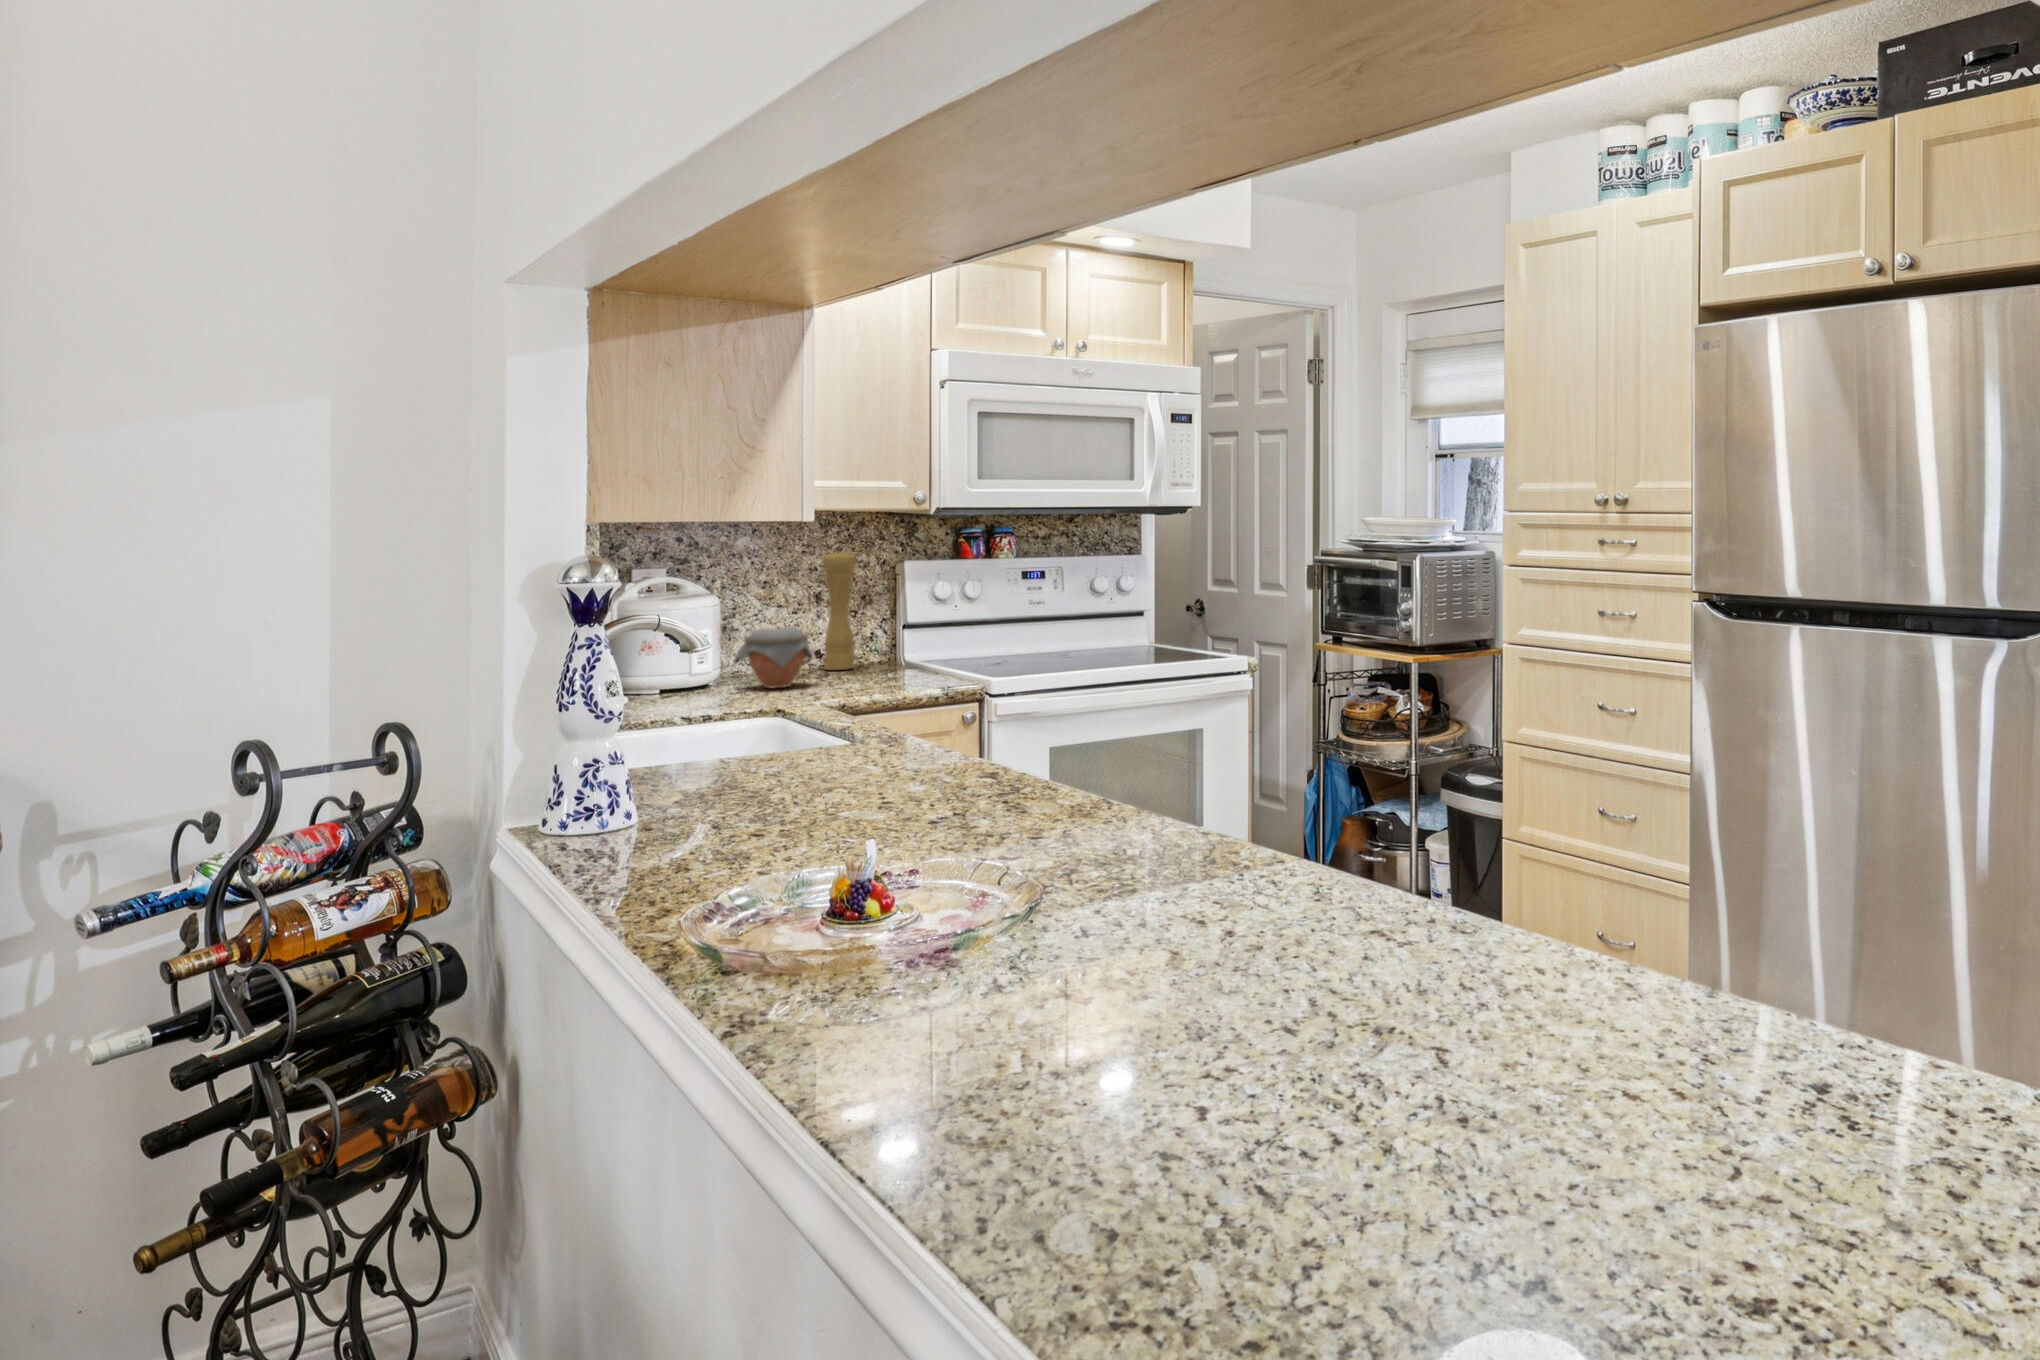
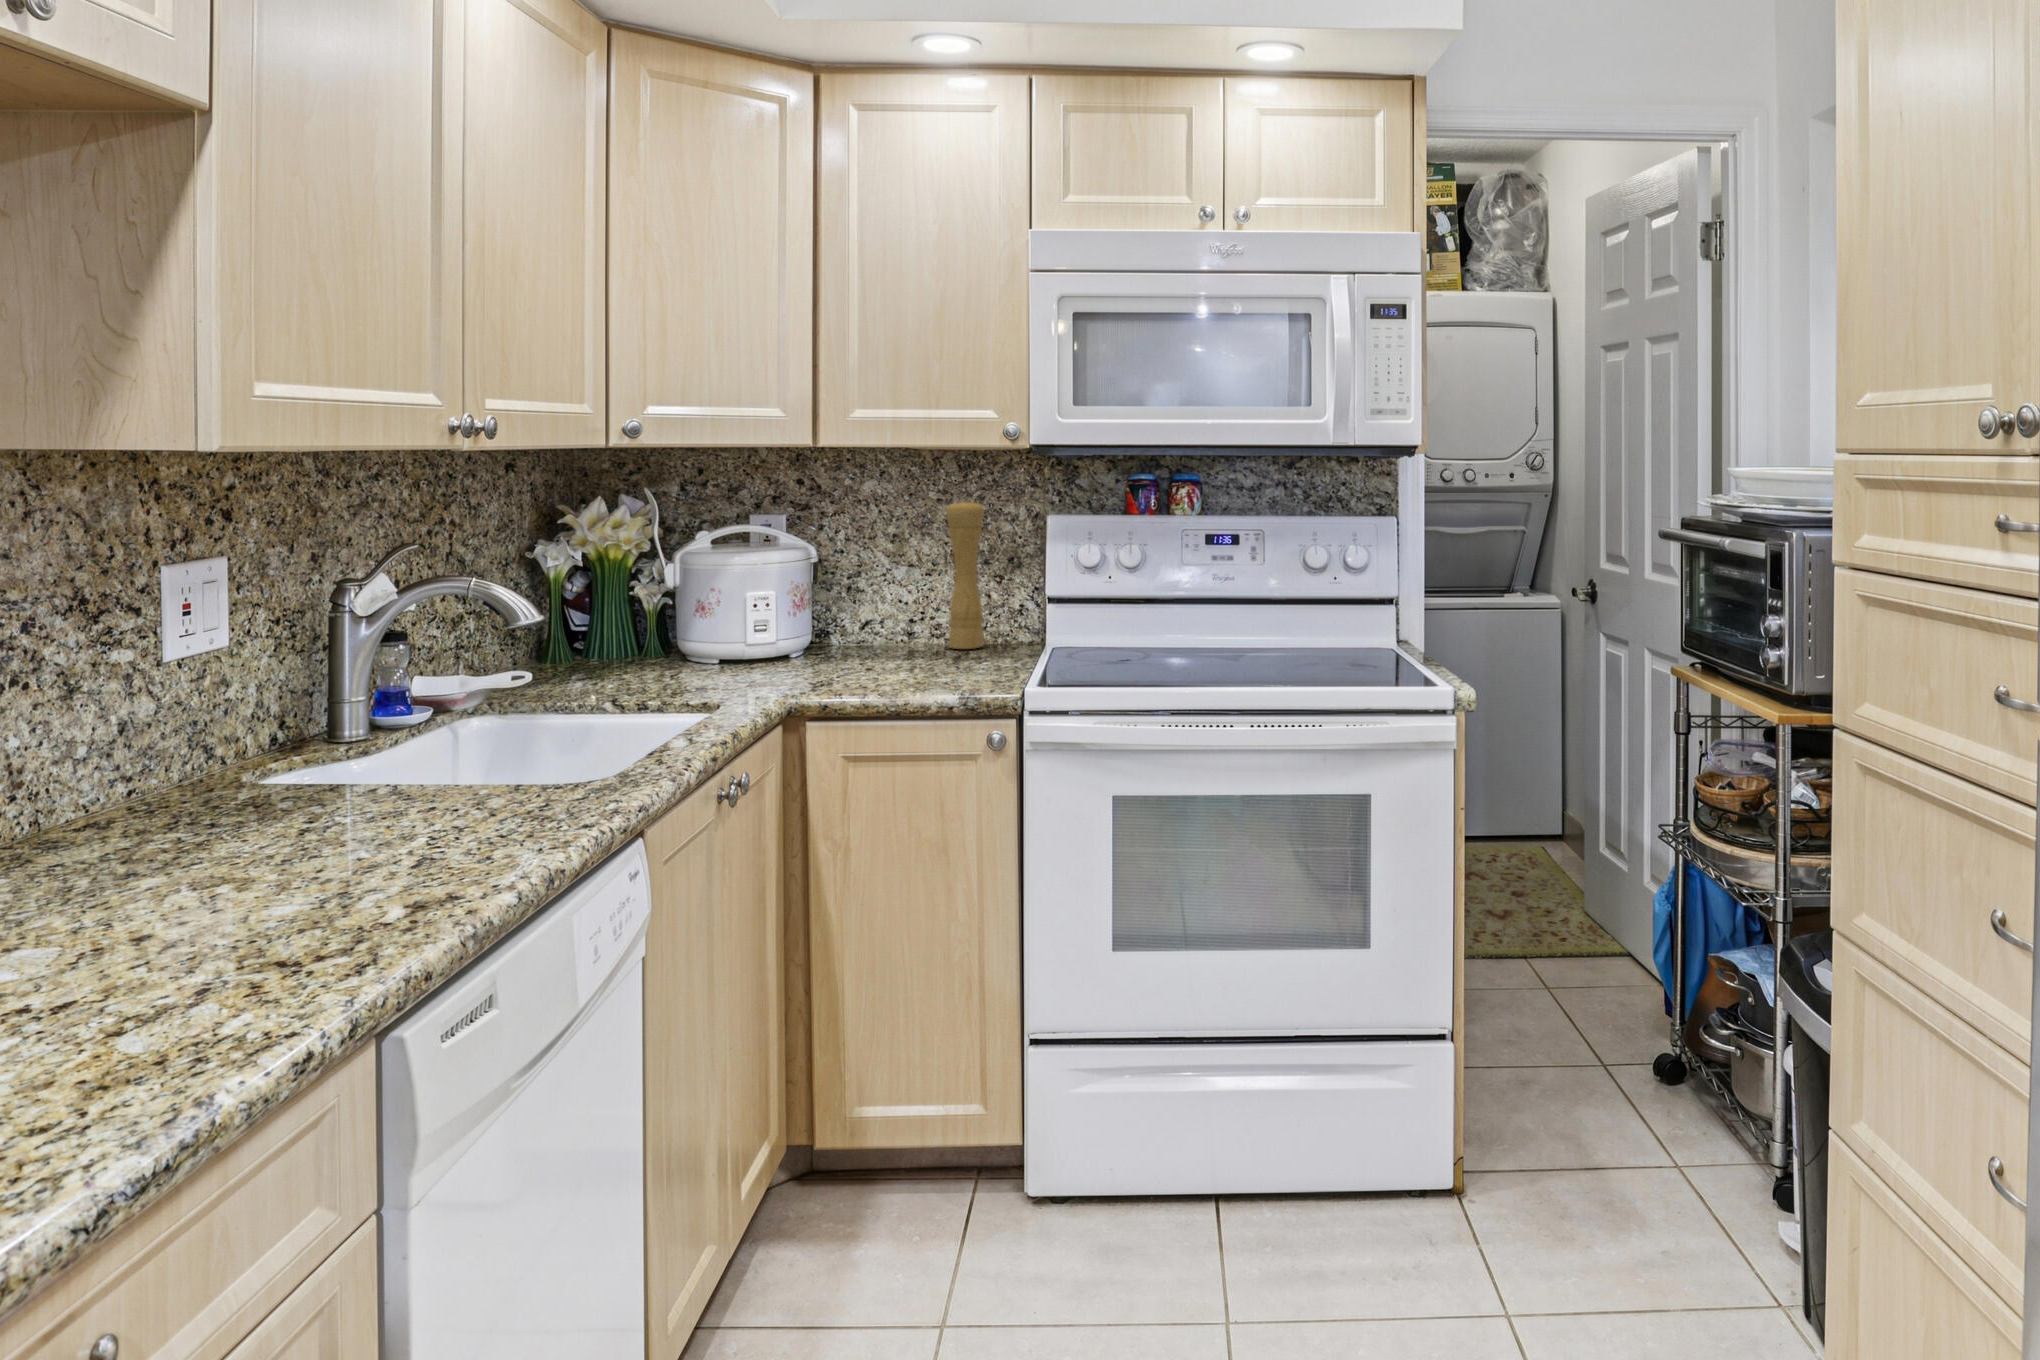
jar: present [737,627,812,689] -> none [796,593,876,668]

